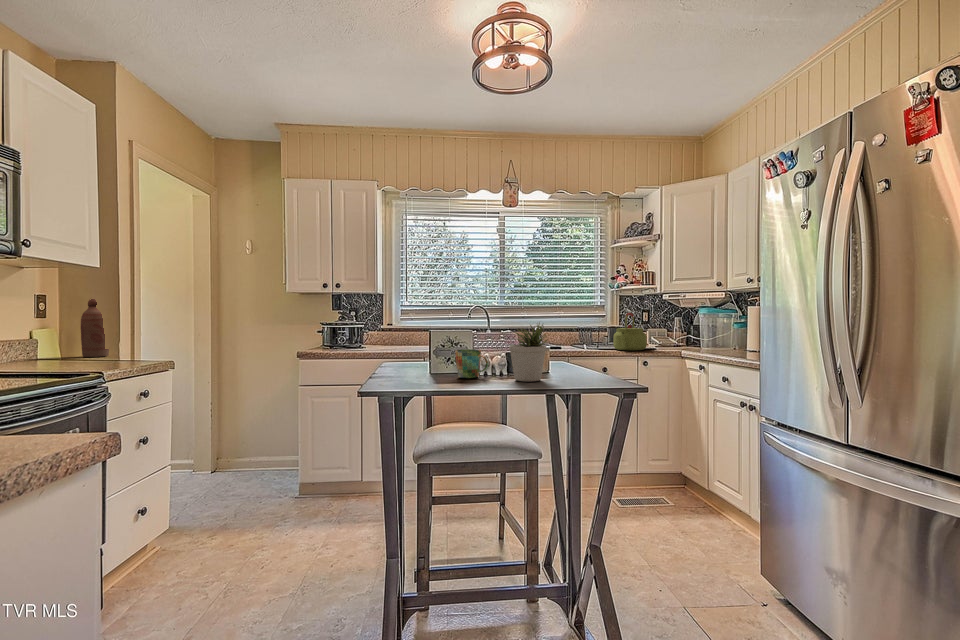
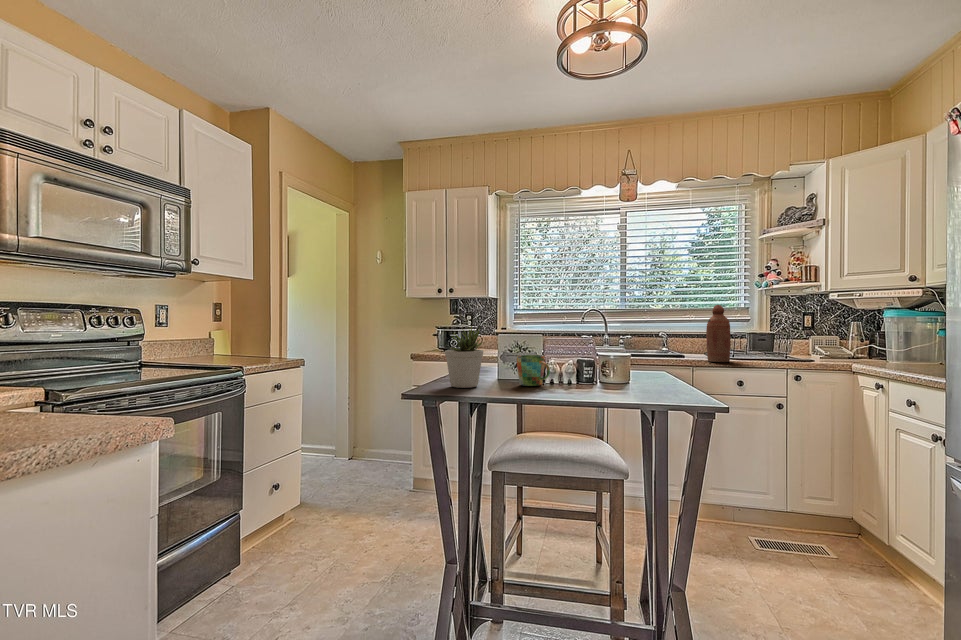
bottle: present [81,299,109,357] -> present [706,305,731,362]
kettle: present [613,313,647,350] -> none [756,316,801,361]
potted plant: present [509,323,547,382] -> present [445,326,483,388]

